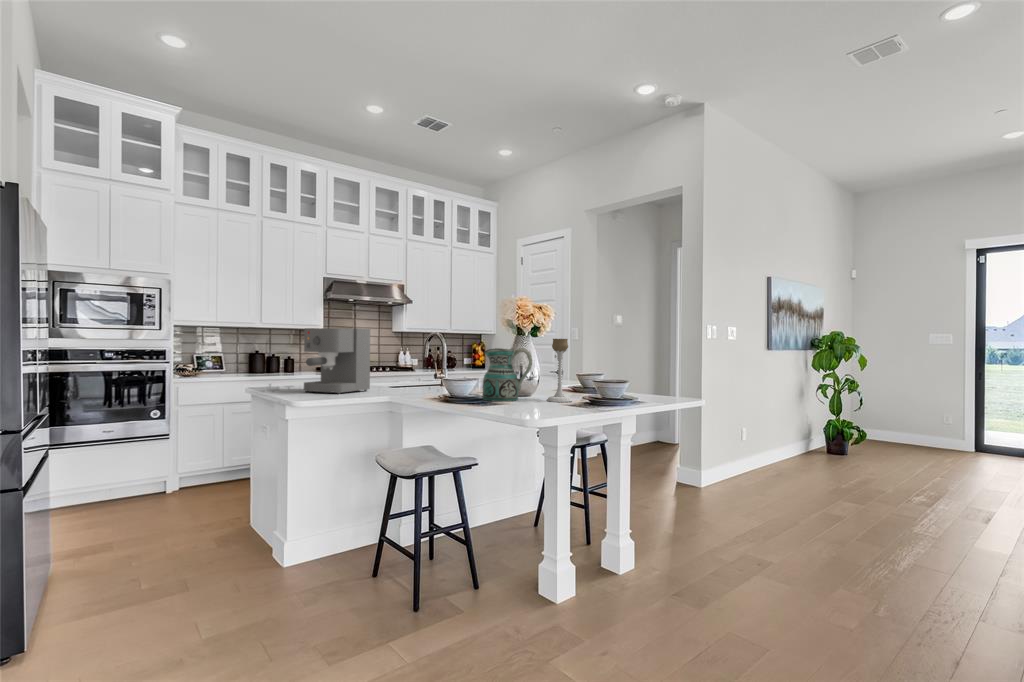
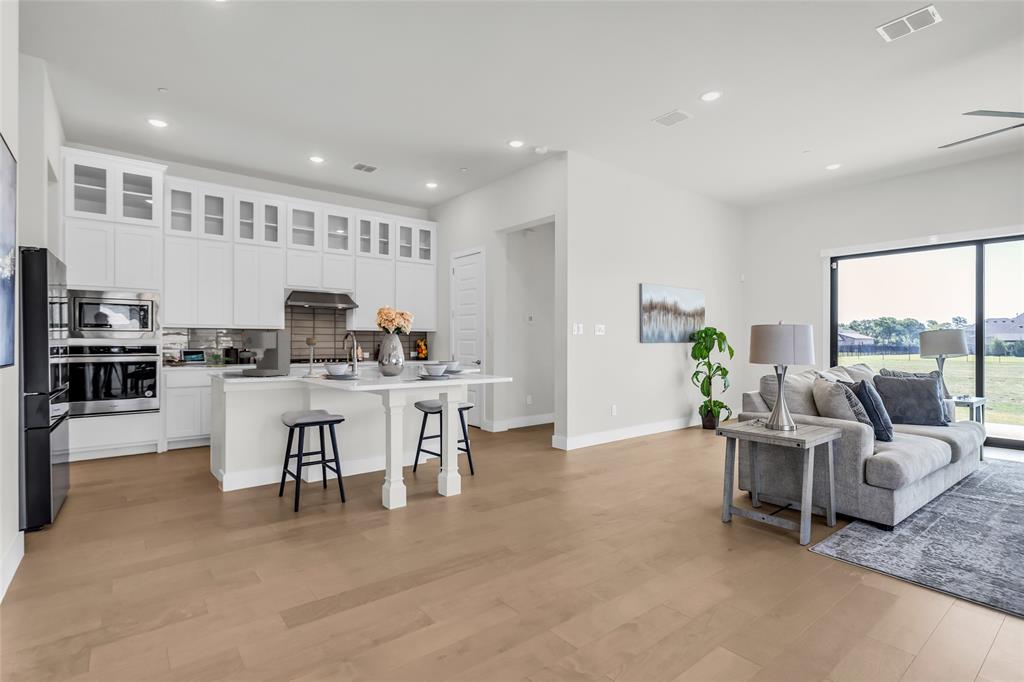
potted plant: none [214,339,265,378] -> present [206,348,230,367]
candle holder: present [547,339,572,402] -> present [303,338,320,378]
ceramic pitcher: present [483,348,532,402] -> none [353,346,386,382]

